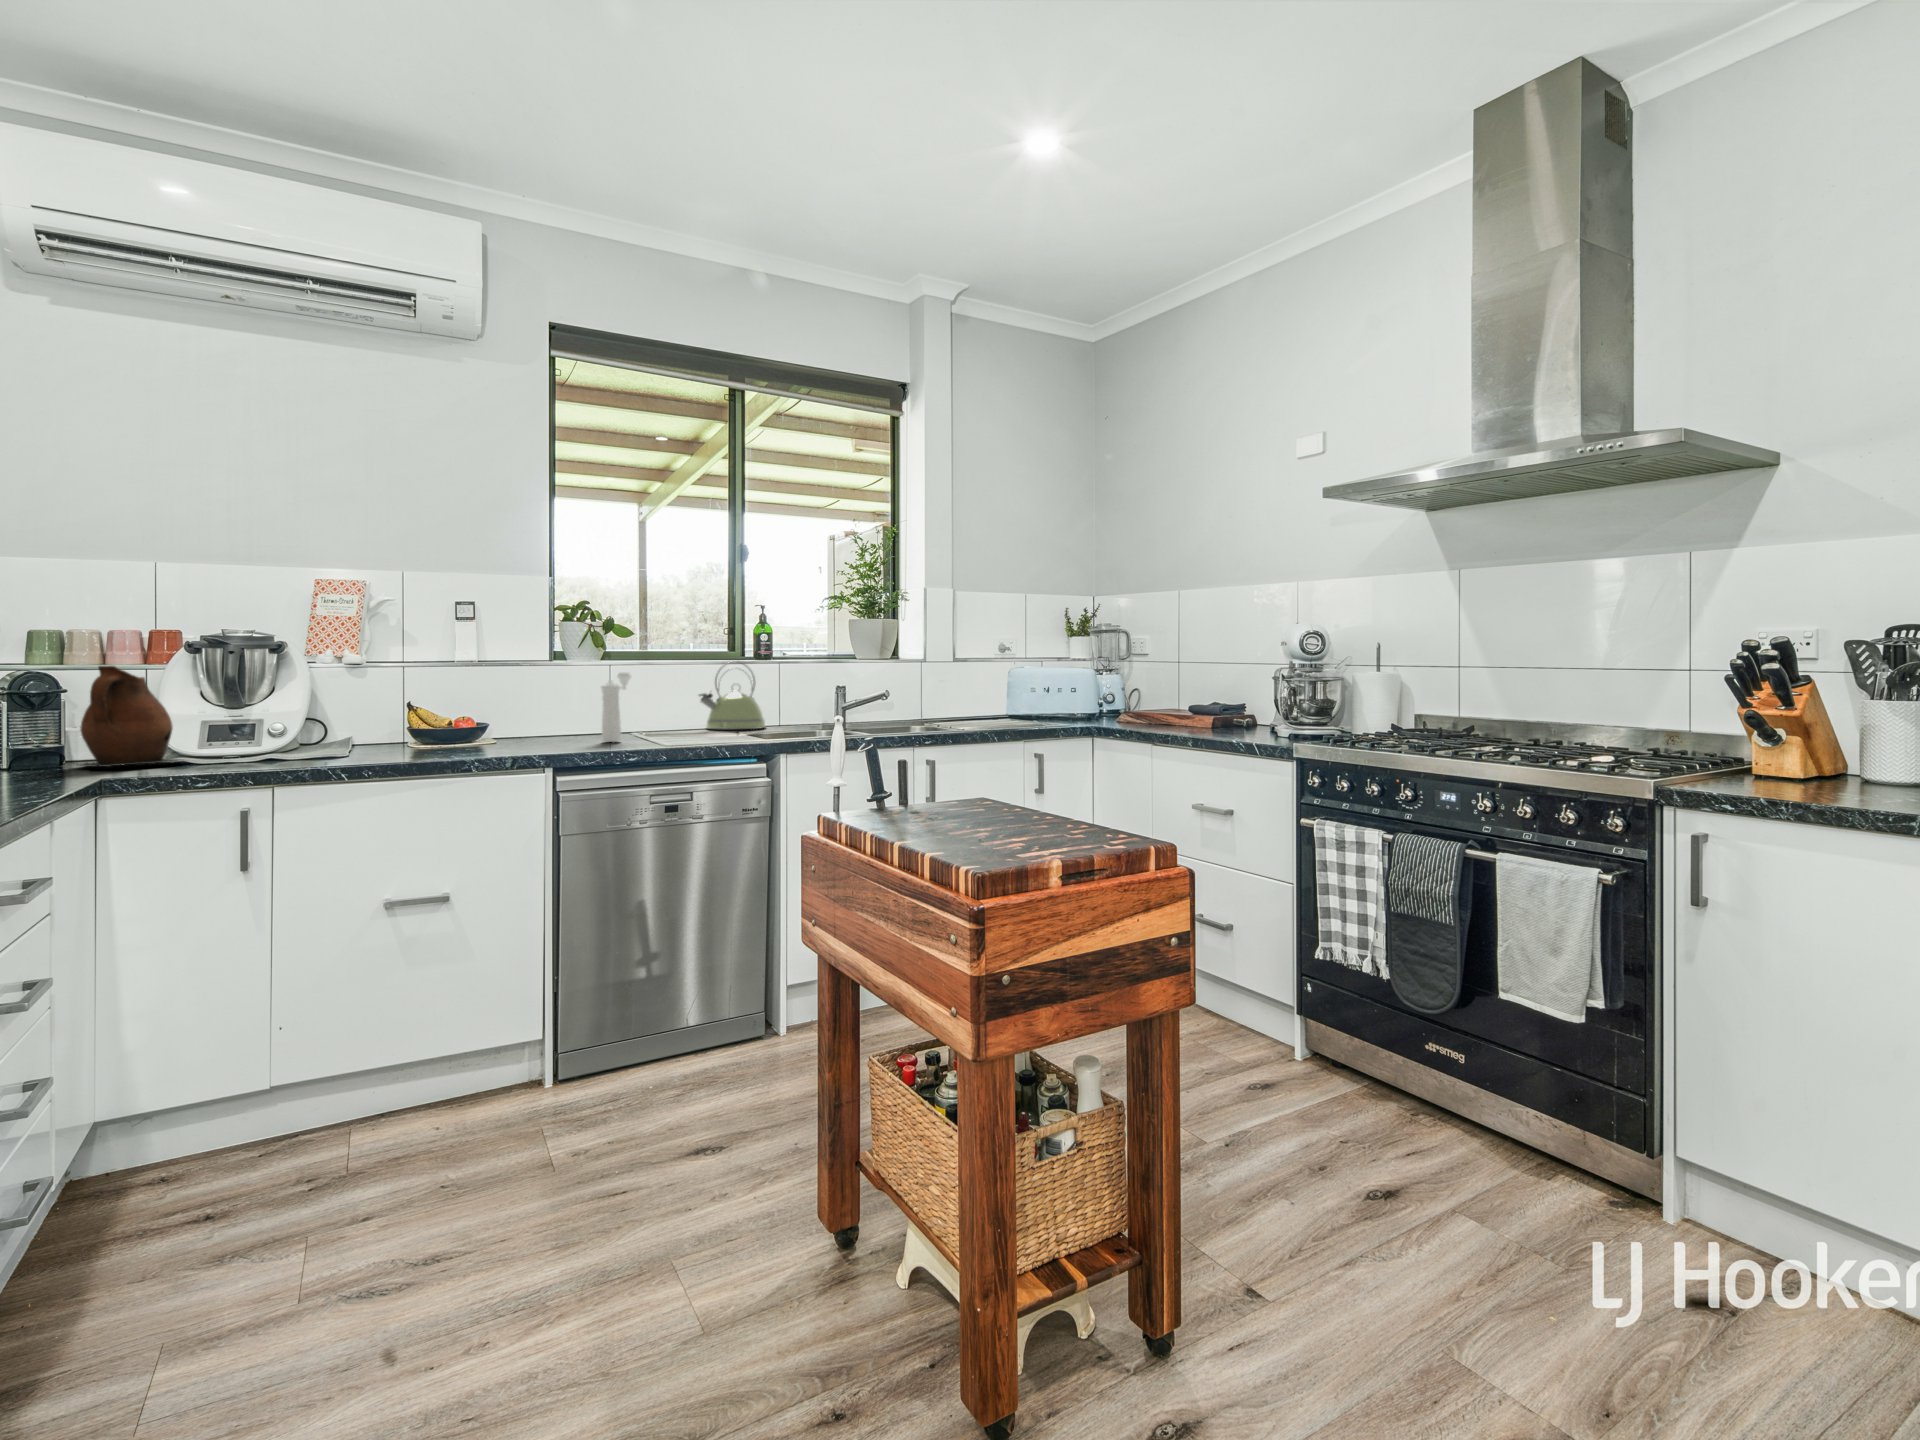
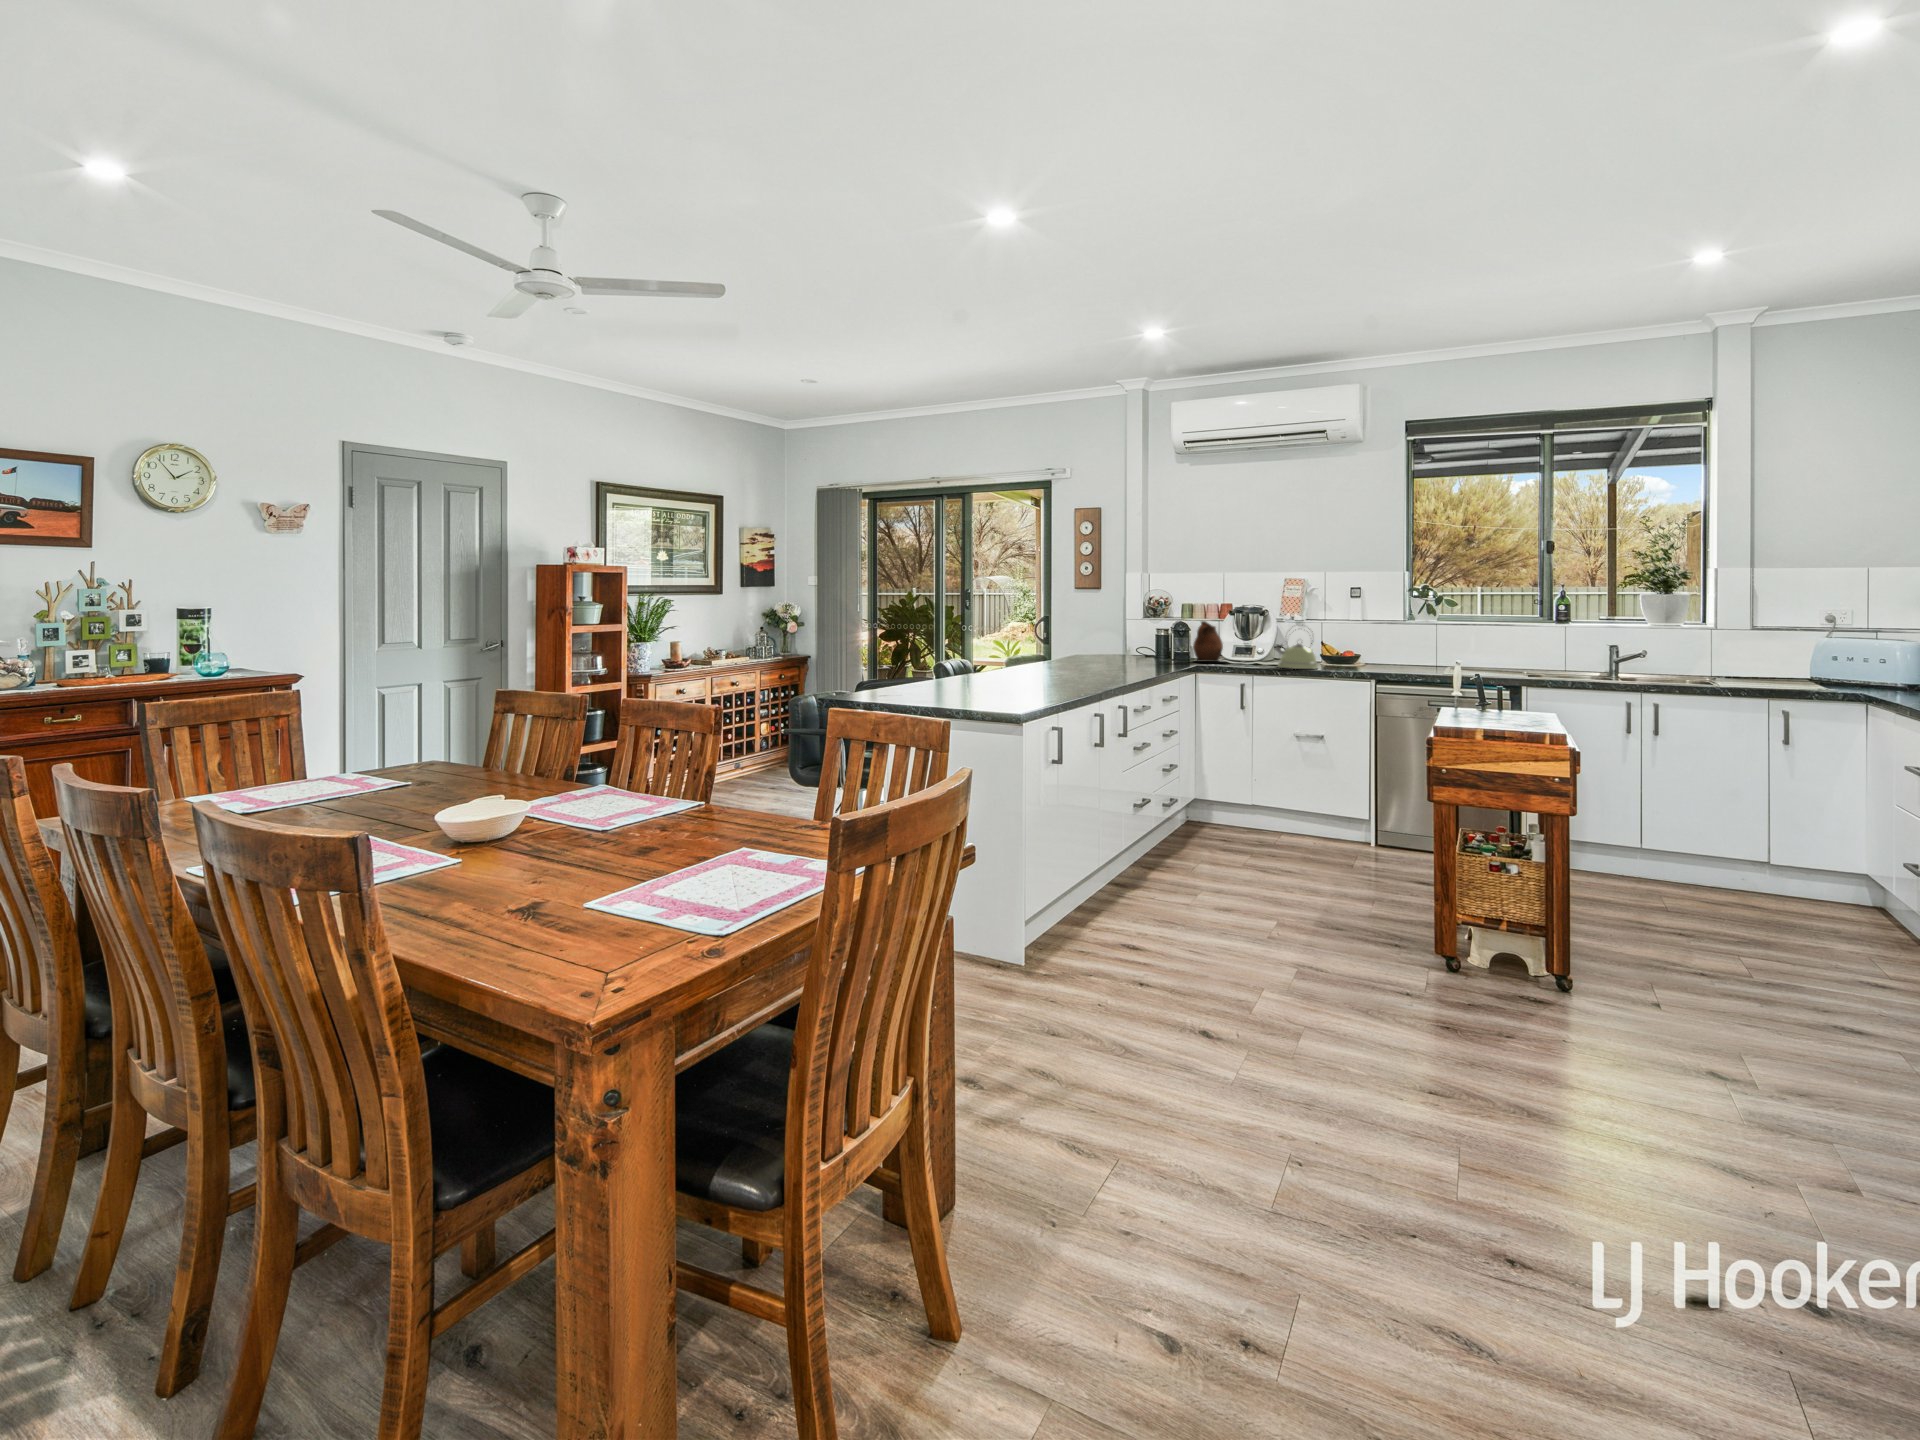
kettle: present [699,662,765,729] -> present [1275,625,1318,669]
pepper mill: present [601,673,631,742] -> none [1418,630,1444,670]

